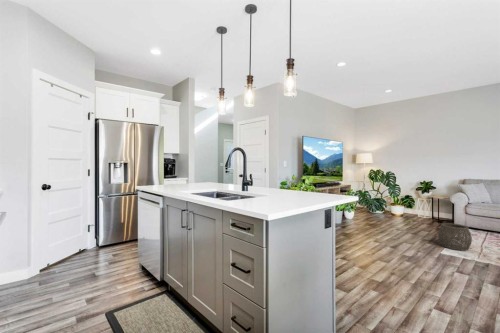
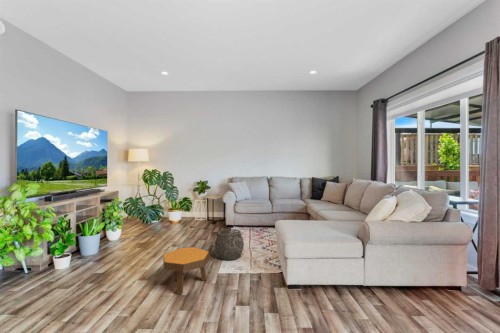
footstool: none [392,227,433,256] -> present [163,247,211,295]

